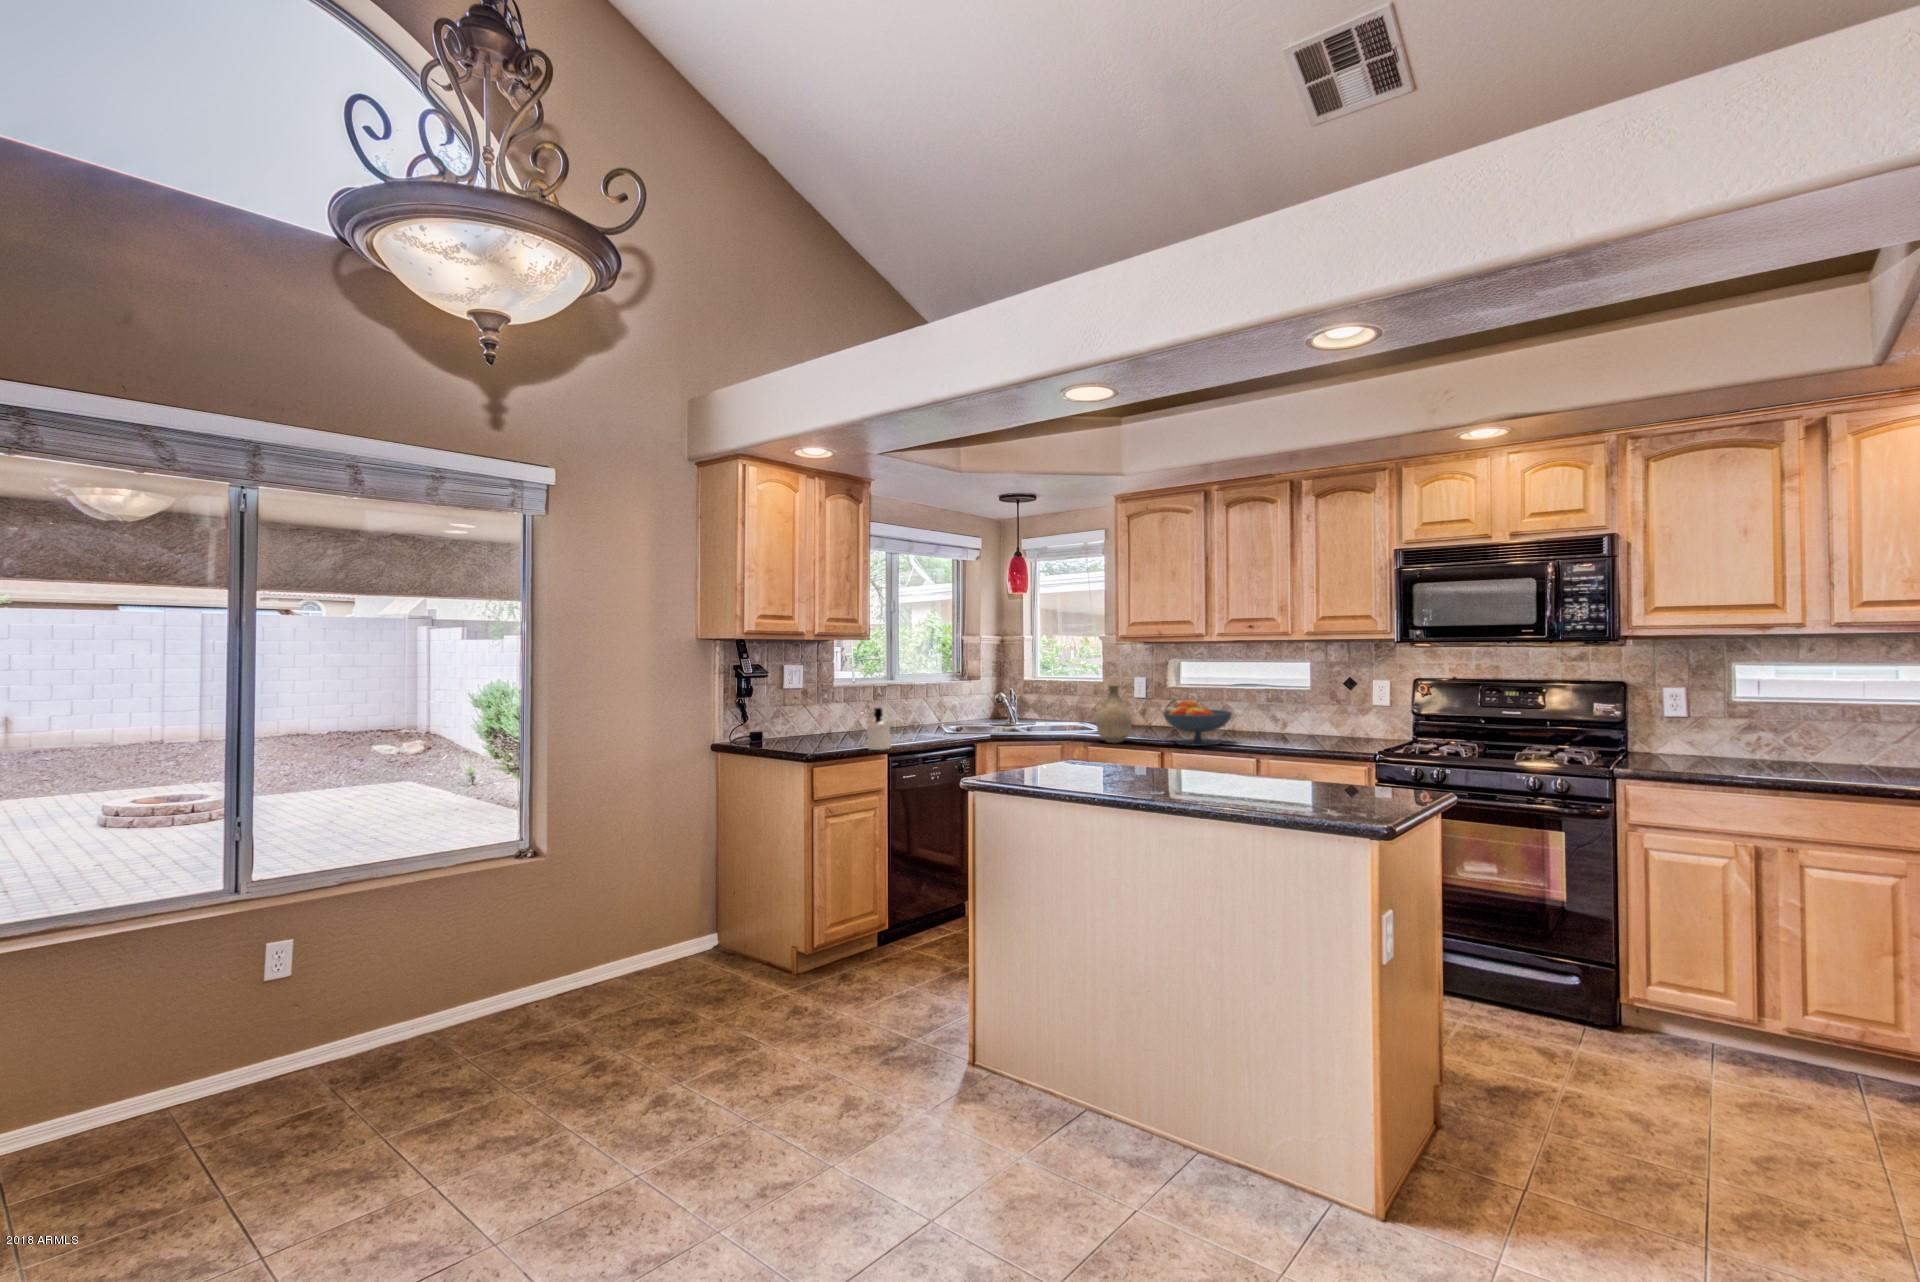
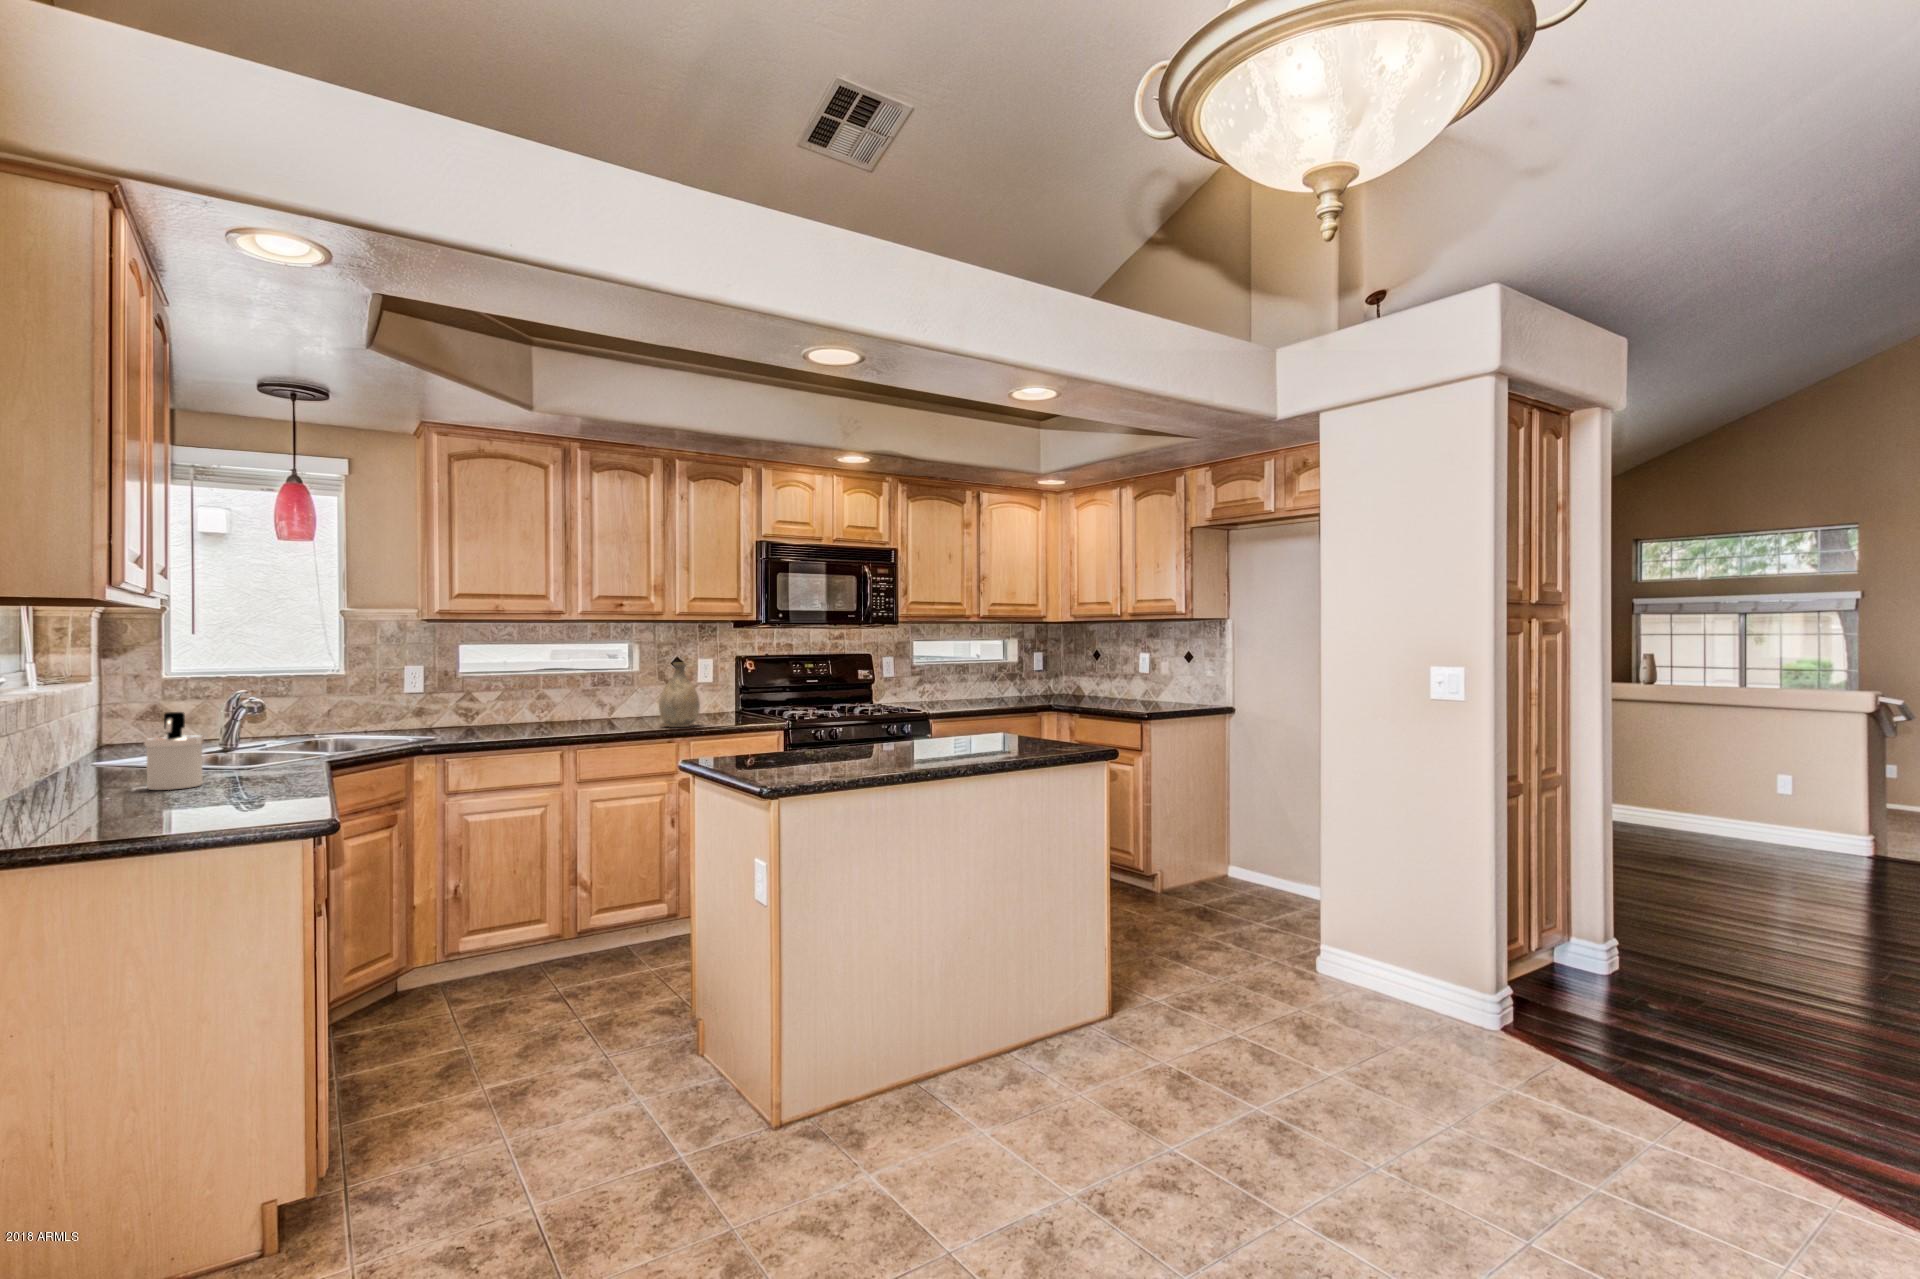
vase: present [1096,684,1132,743] -> present [659,663,700,727]
fruit bowl: present [1163,700,1232,746] -> none [544,684,626,733]

